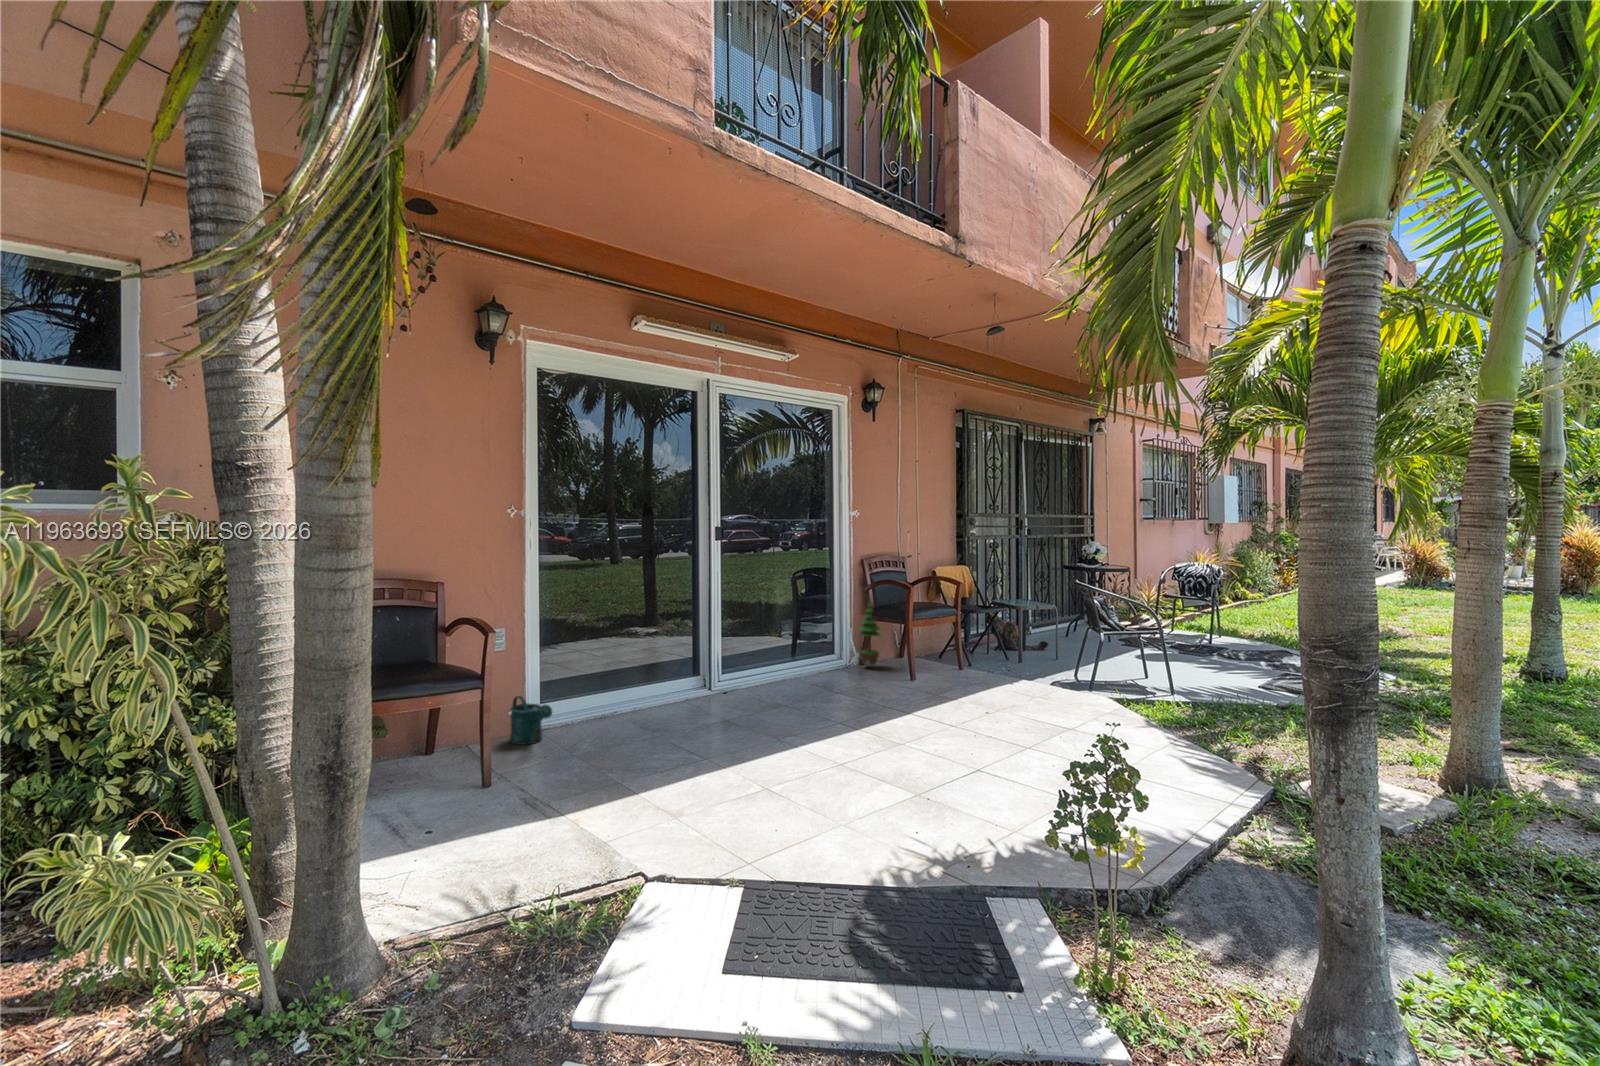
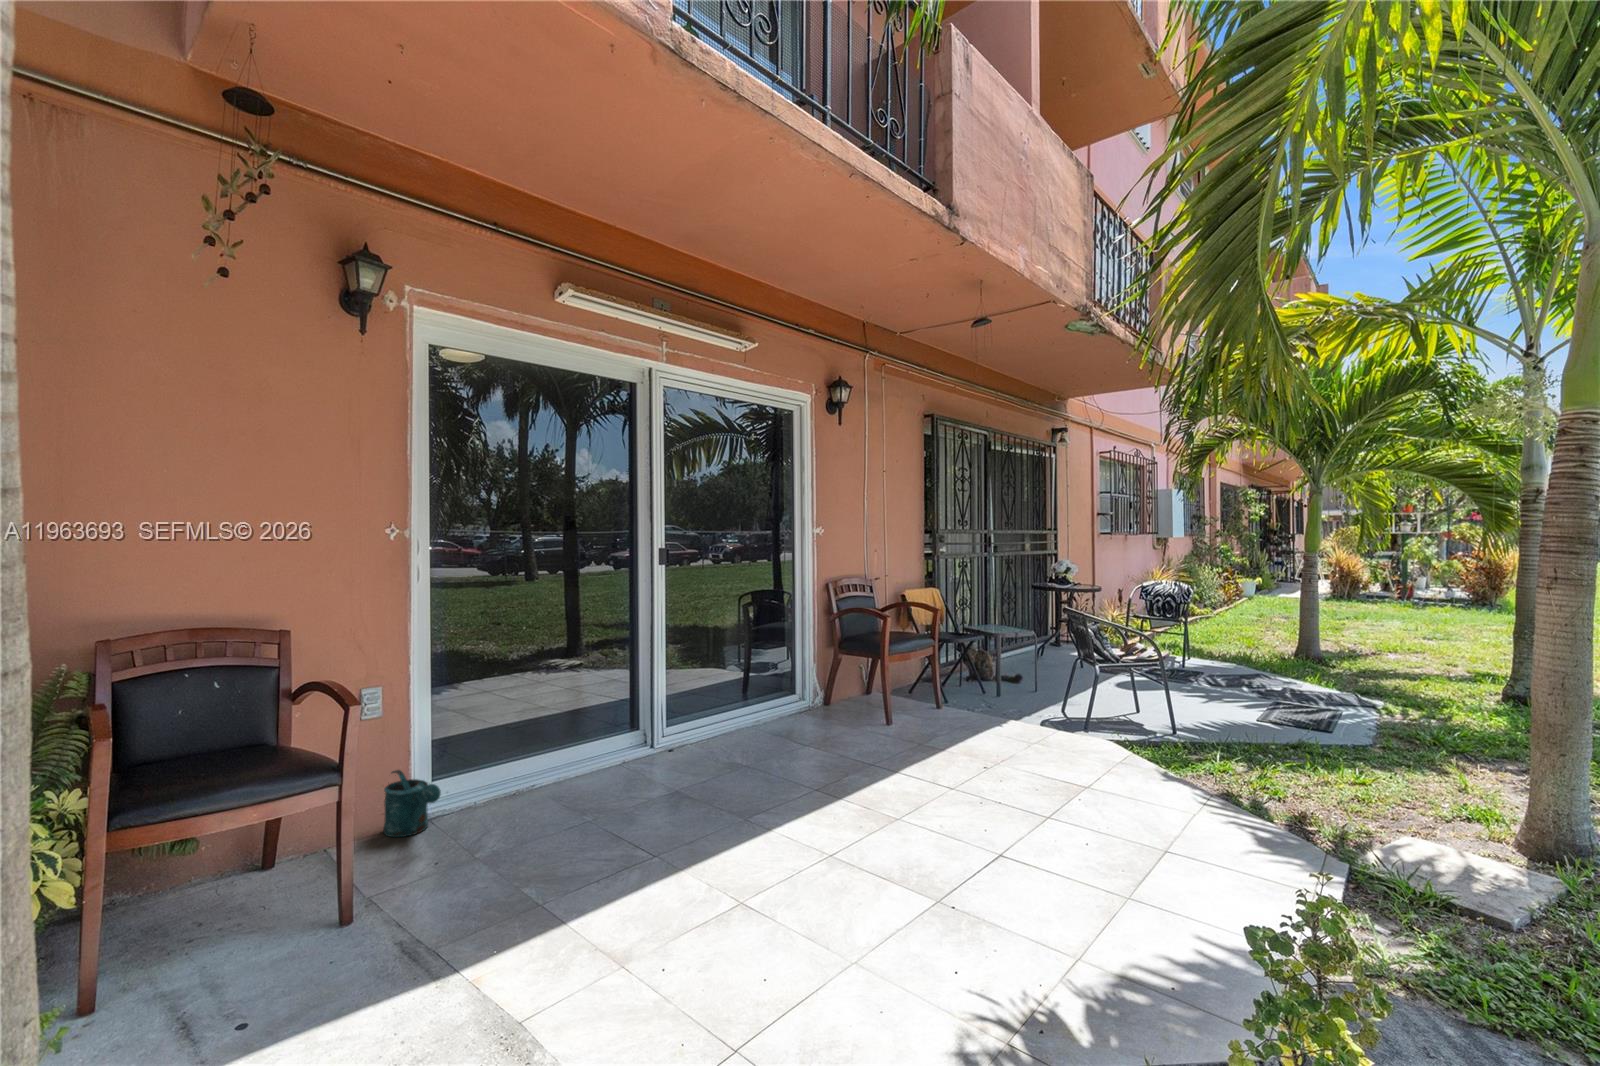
potted tree: present [859,602,880,667] -> none [822,629,850,707]

